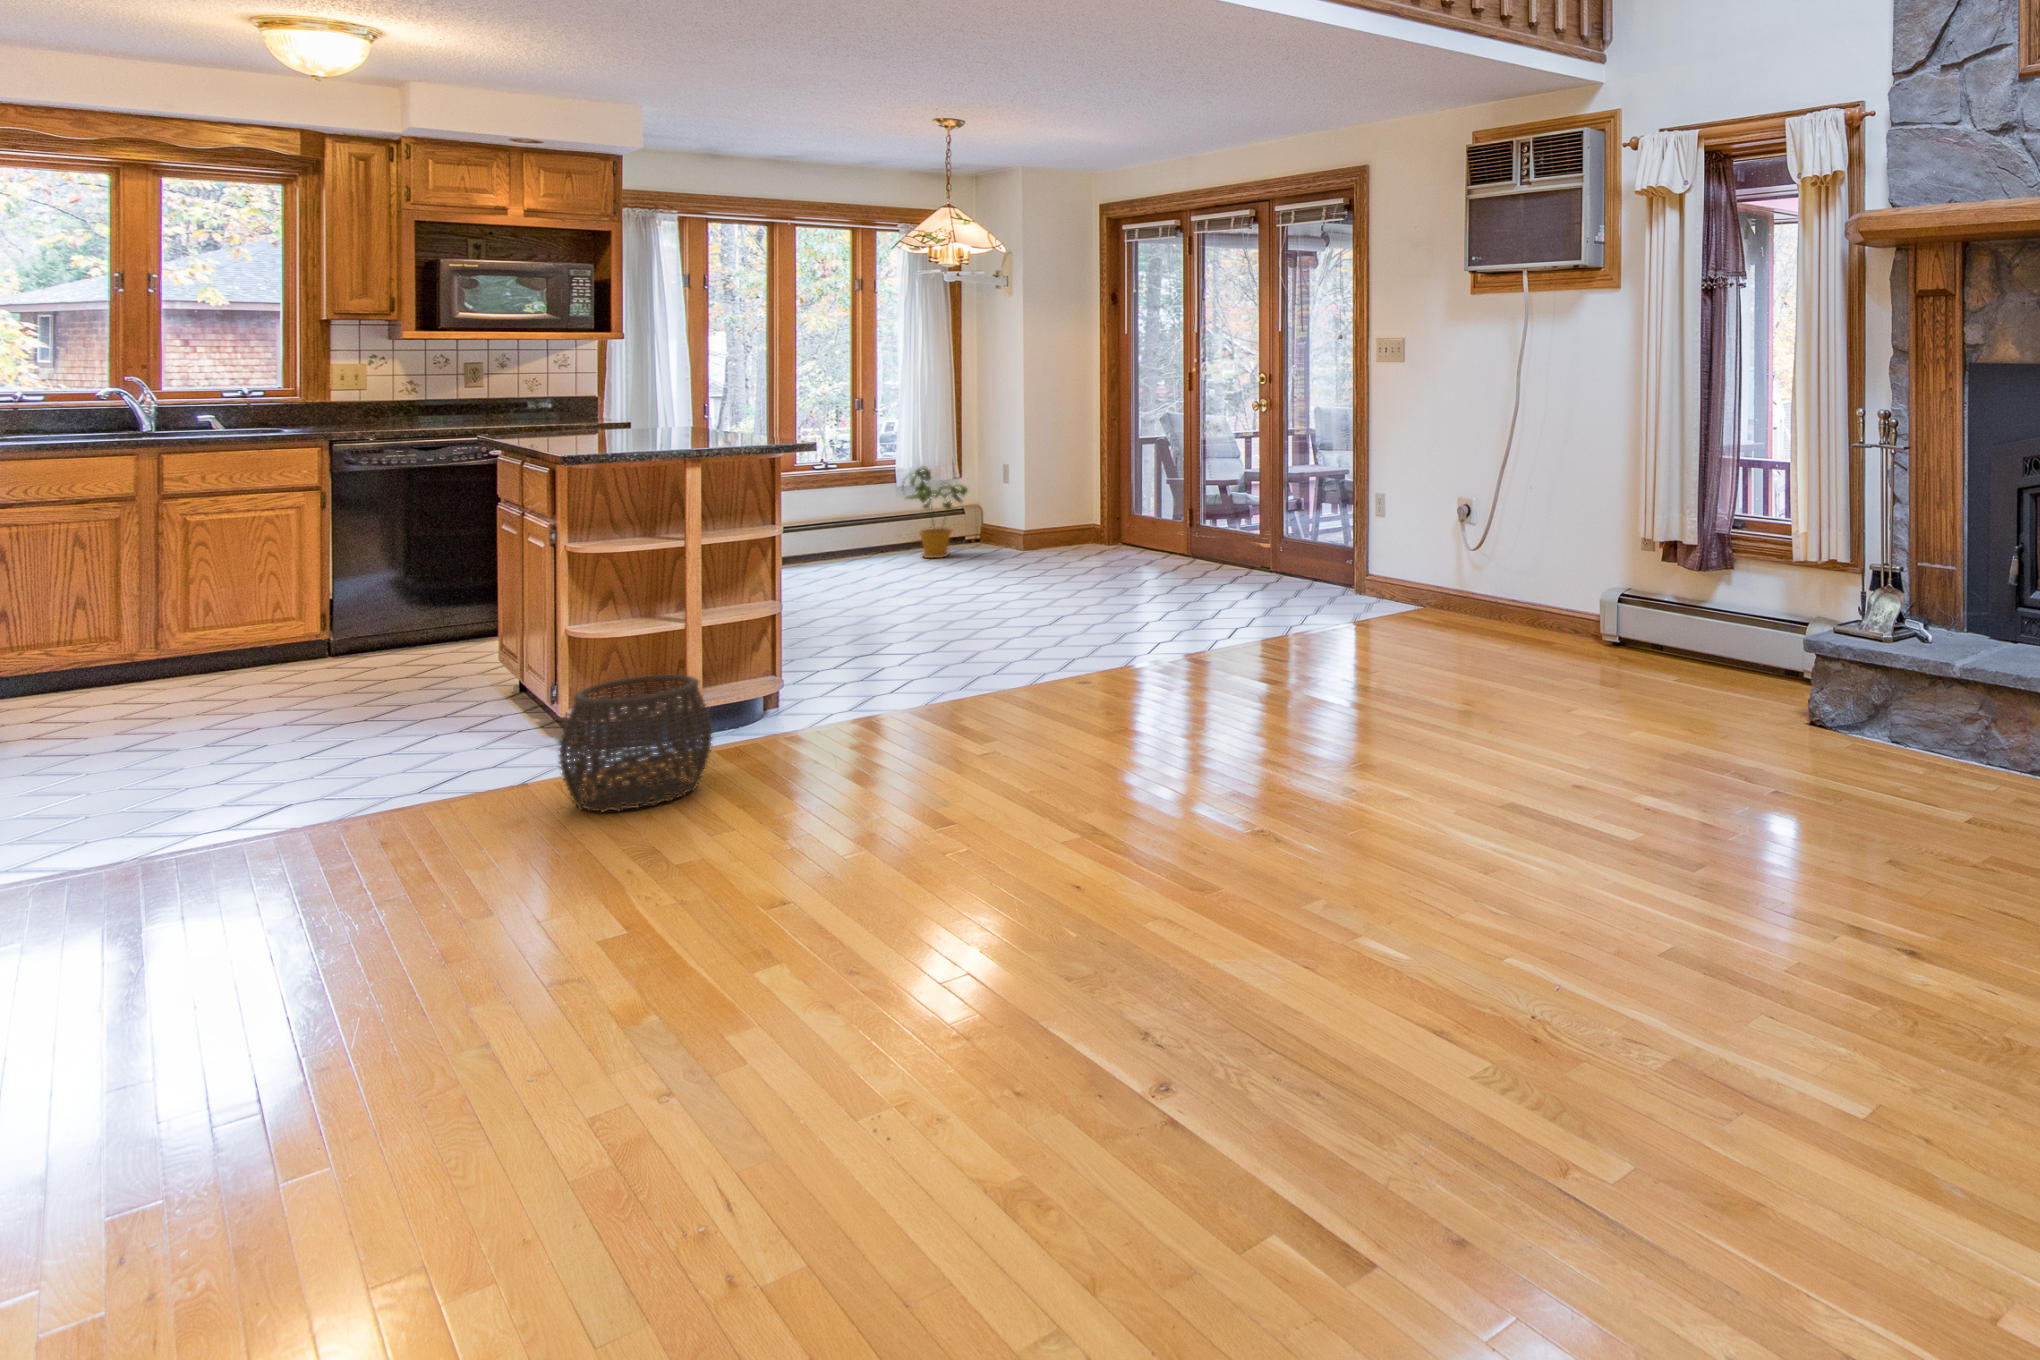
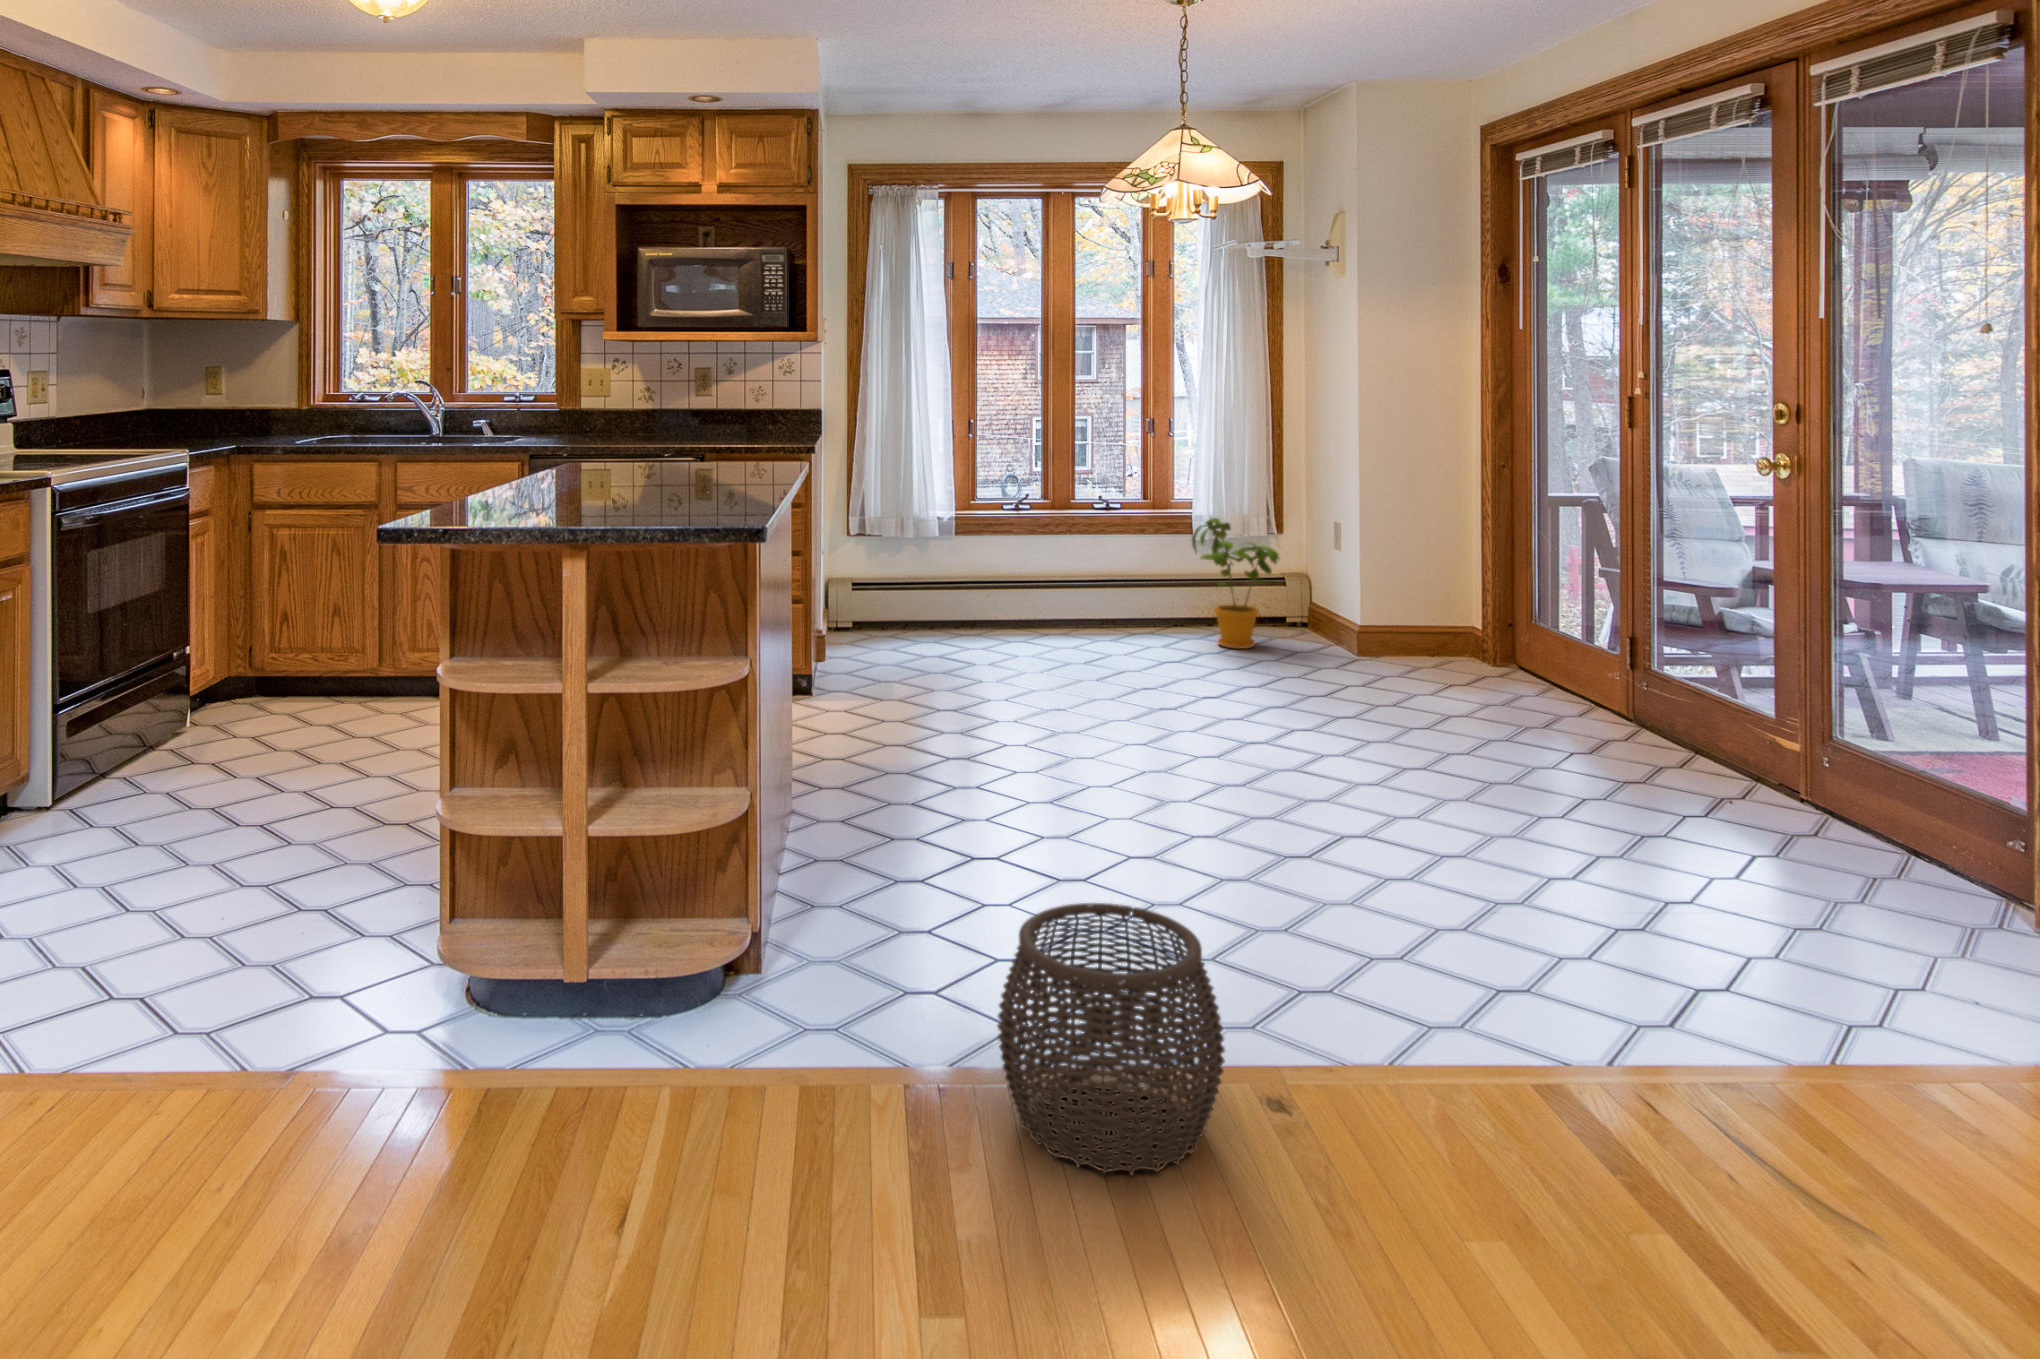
woven basket: present [559,675,713,812] -> present [997,903,1225,1175]

